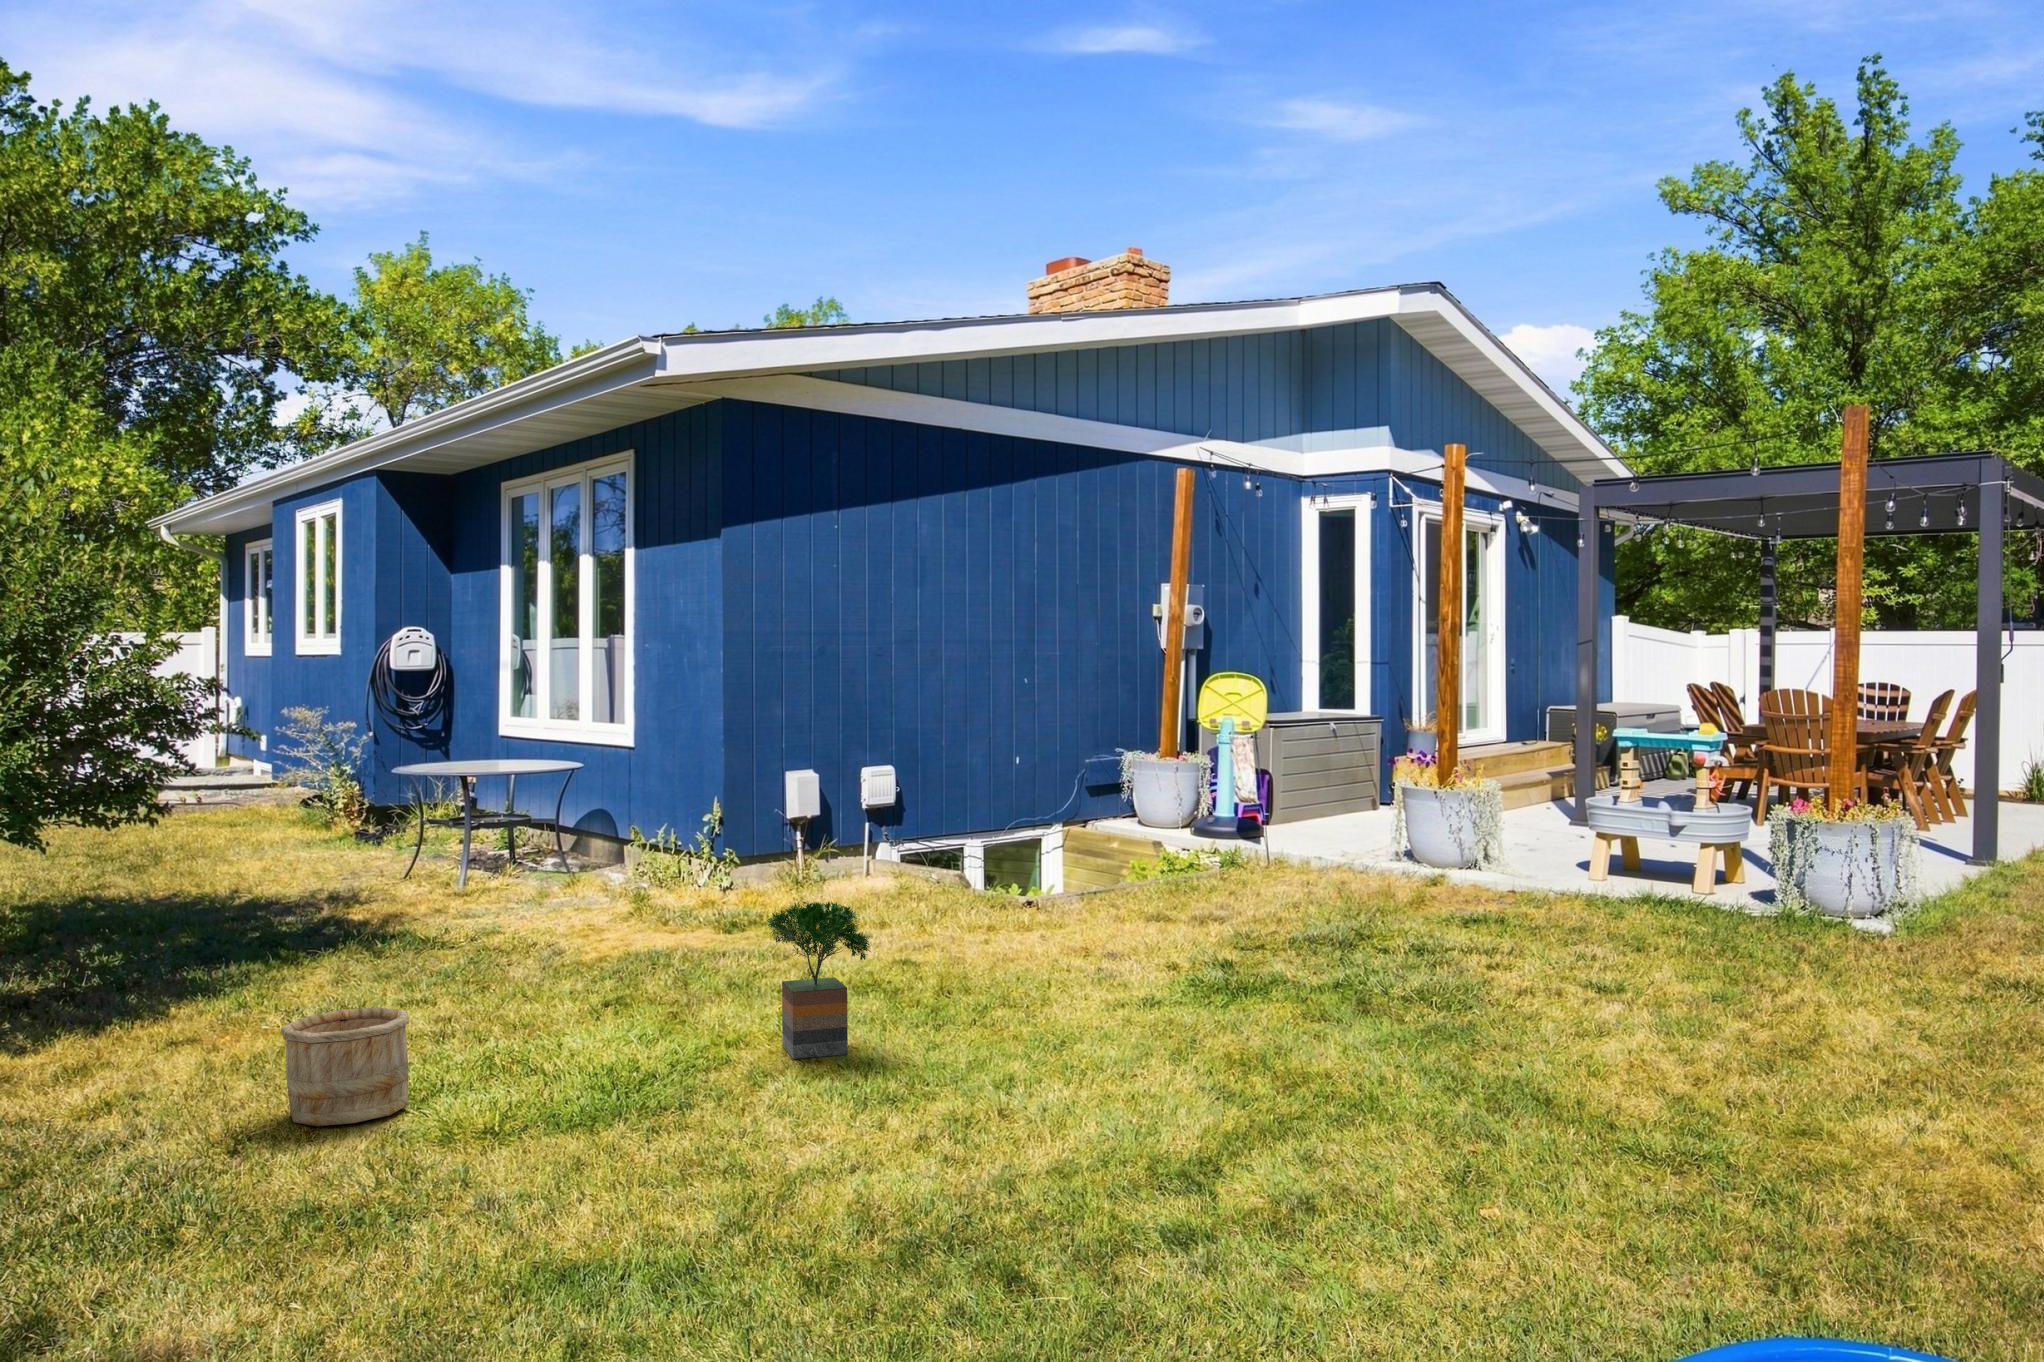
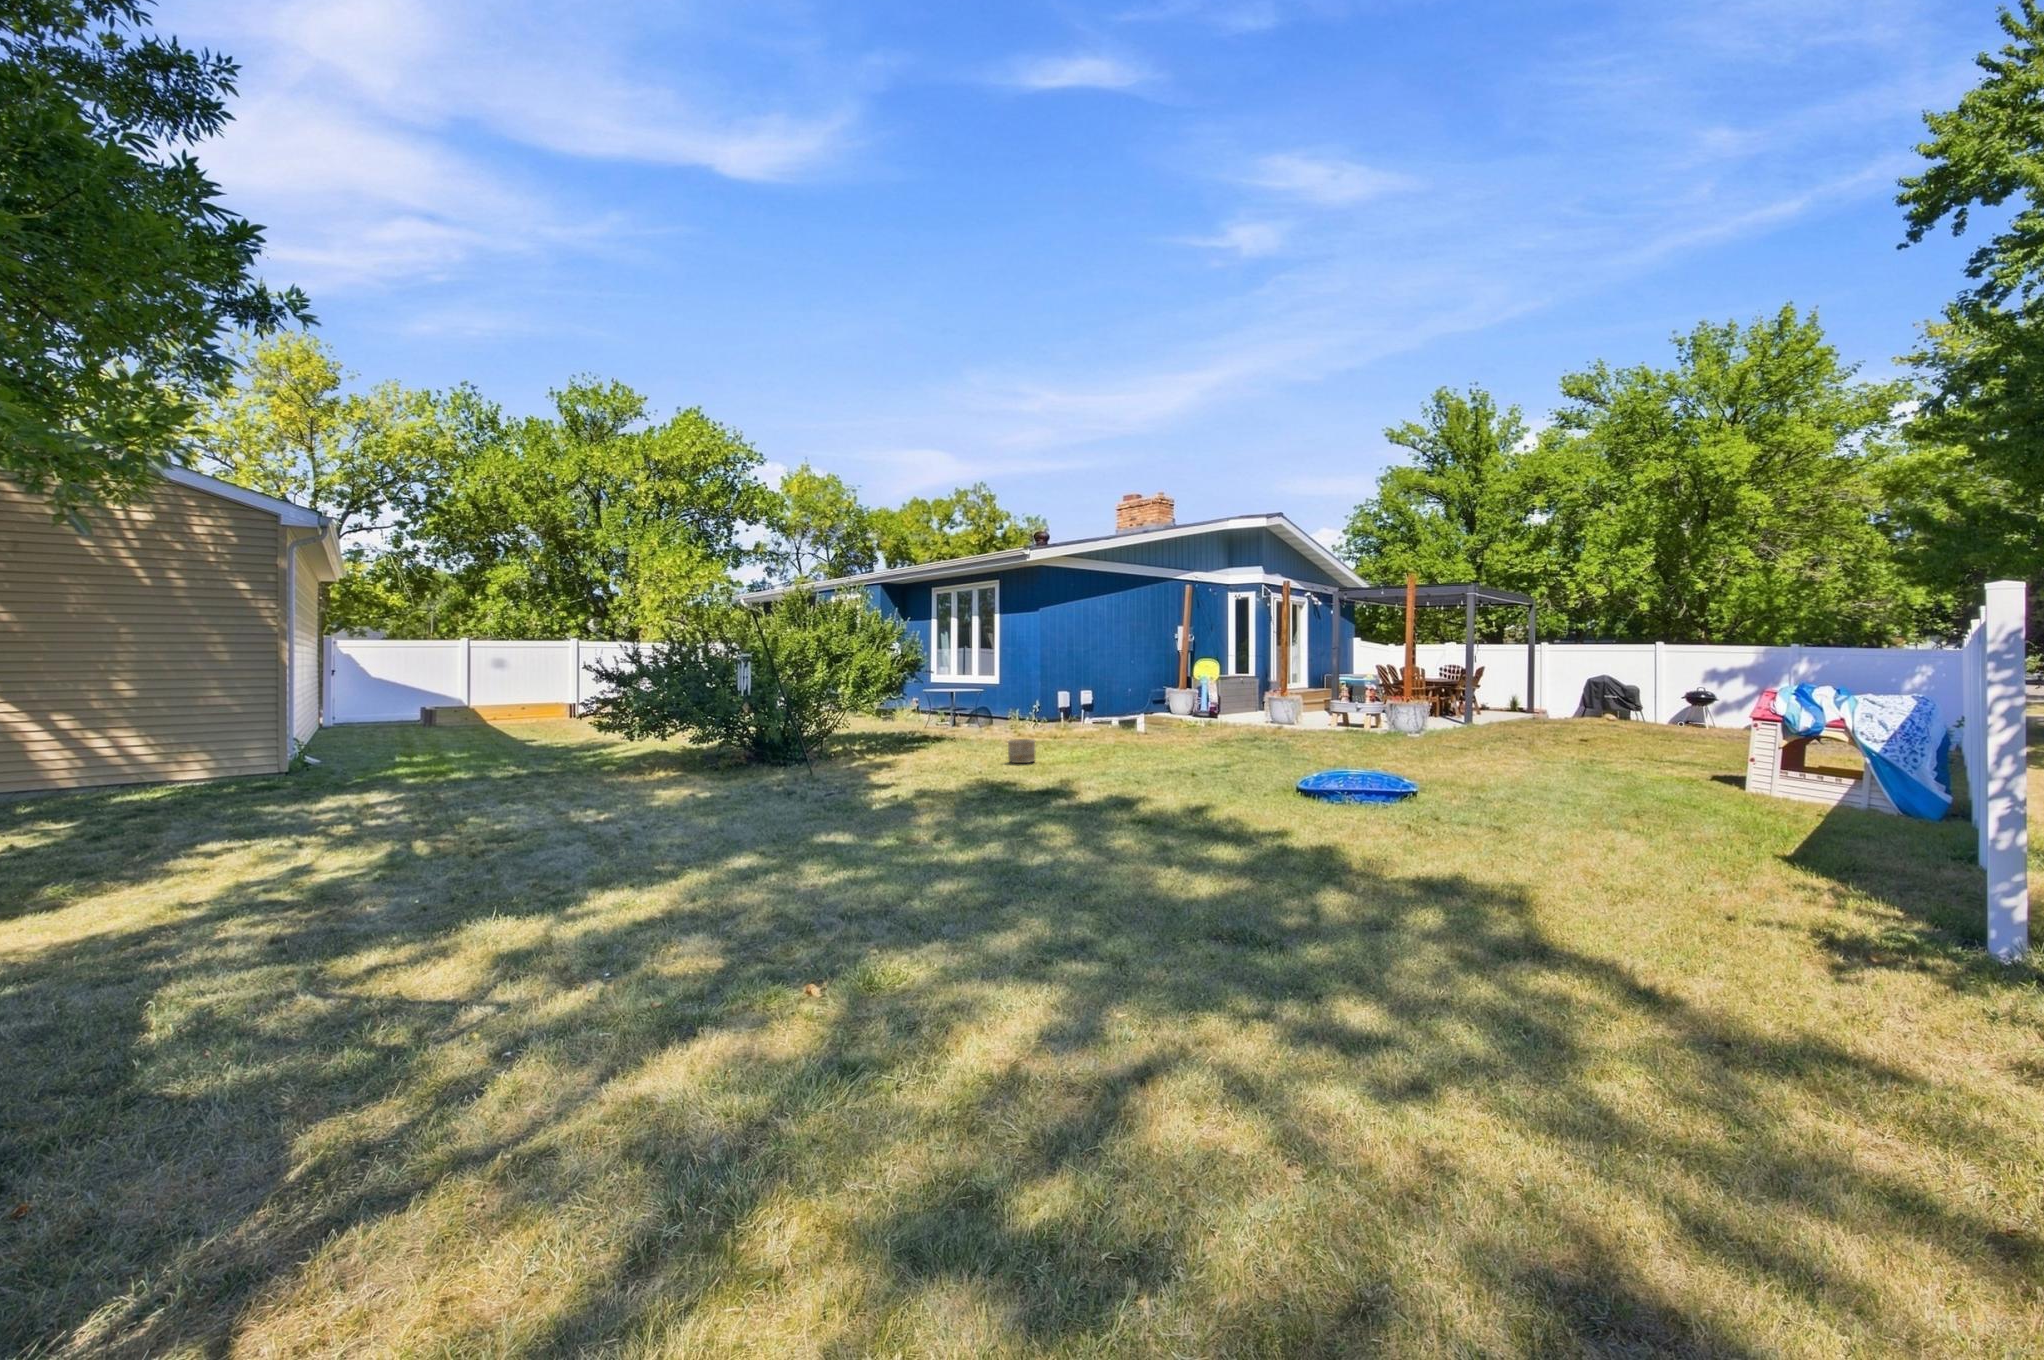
potted tree: present [767,901,870,1059] -> none [1108,717,1136,757]

